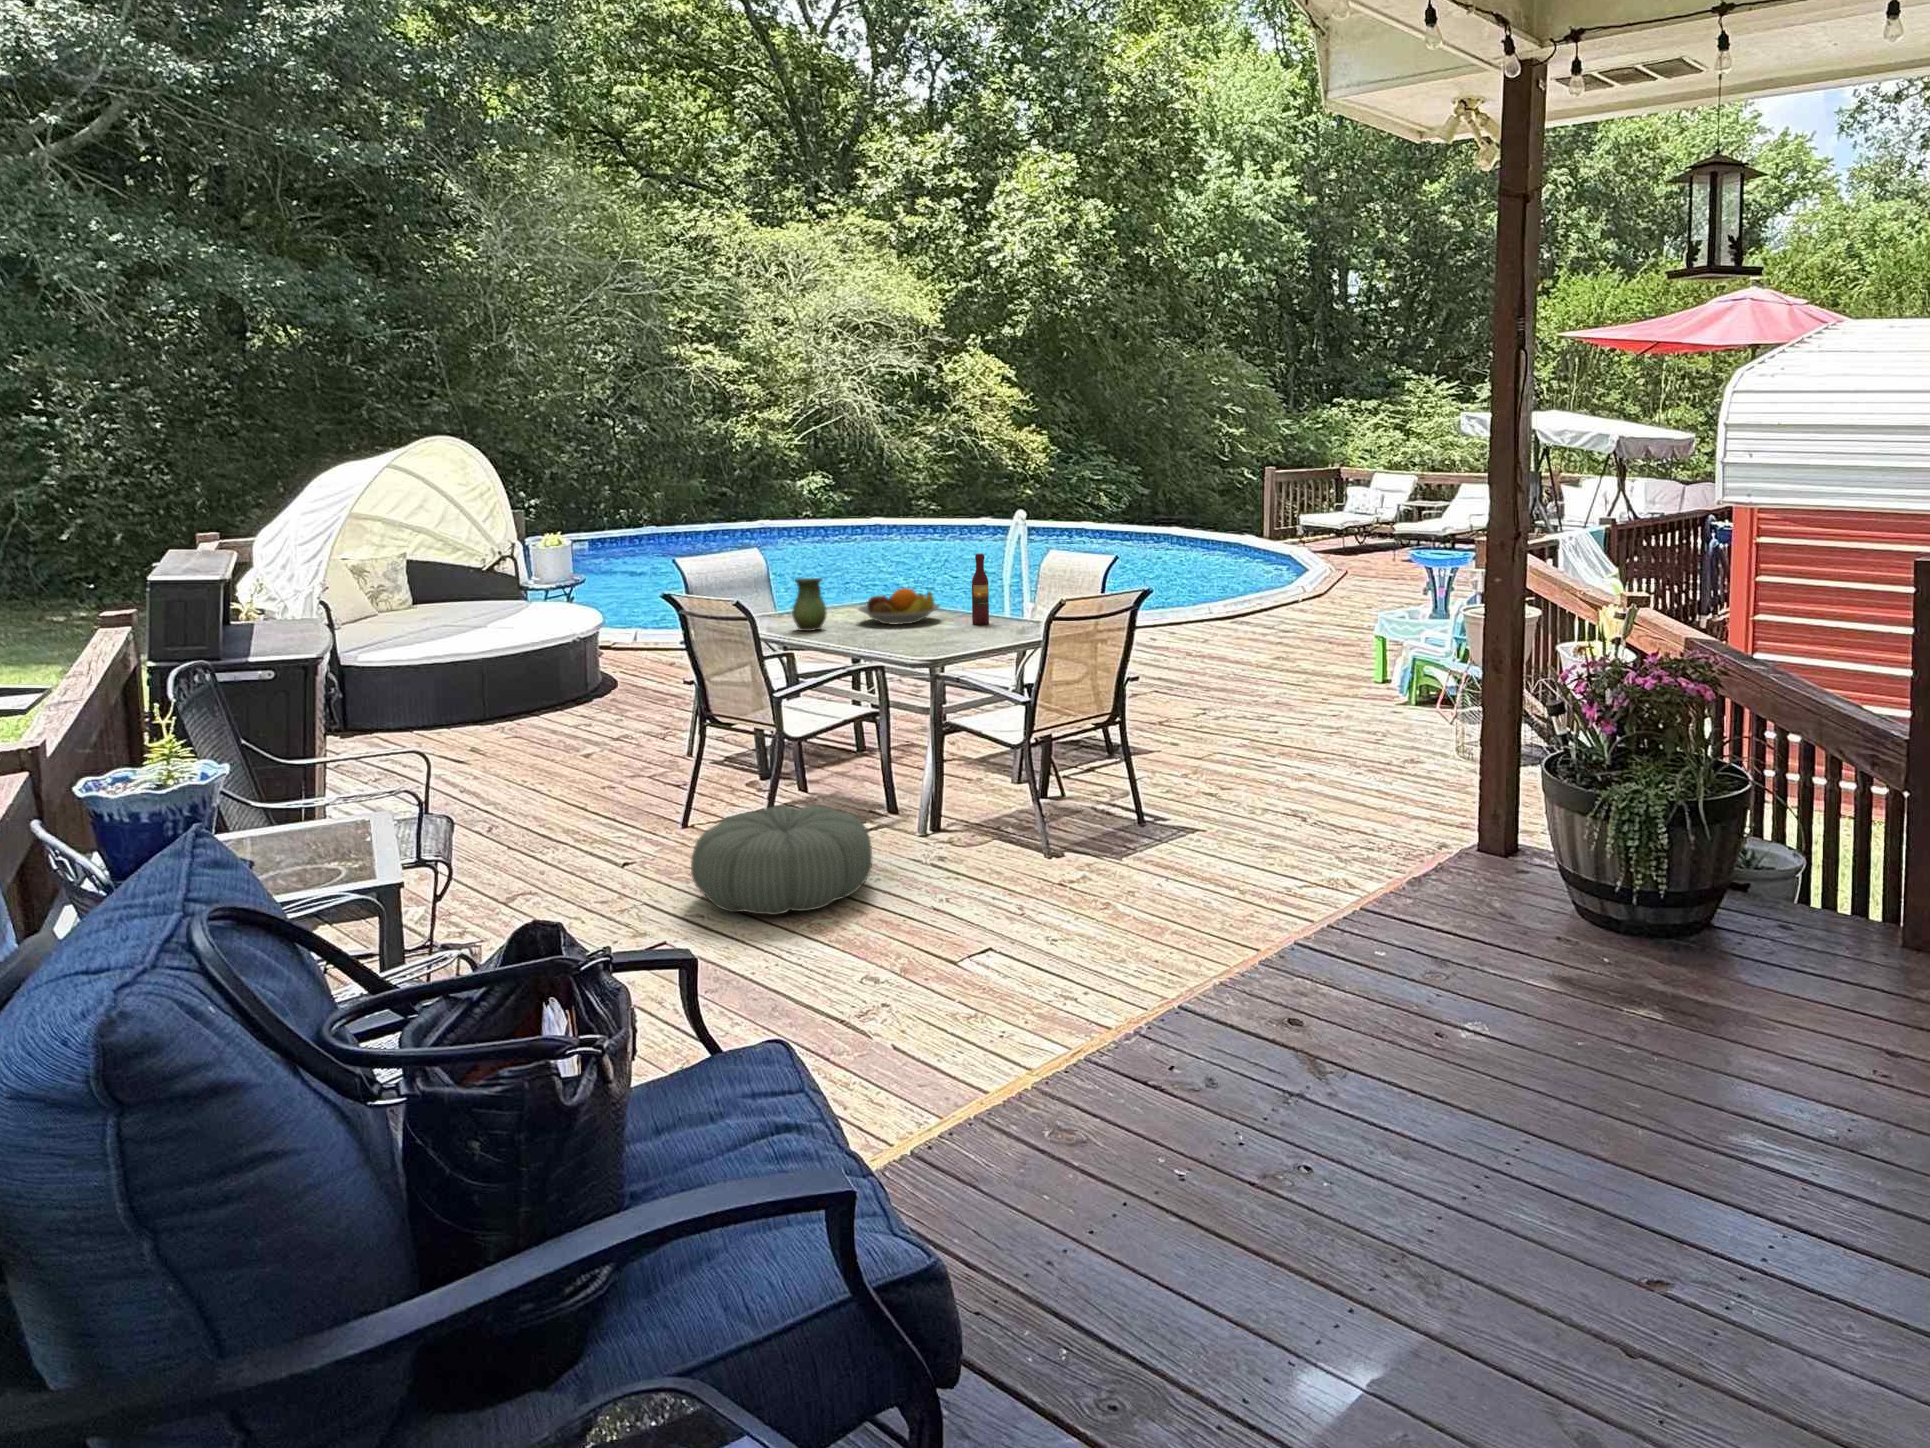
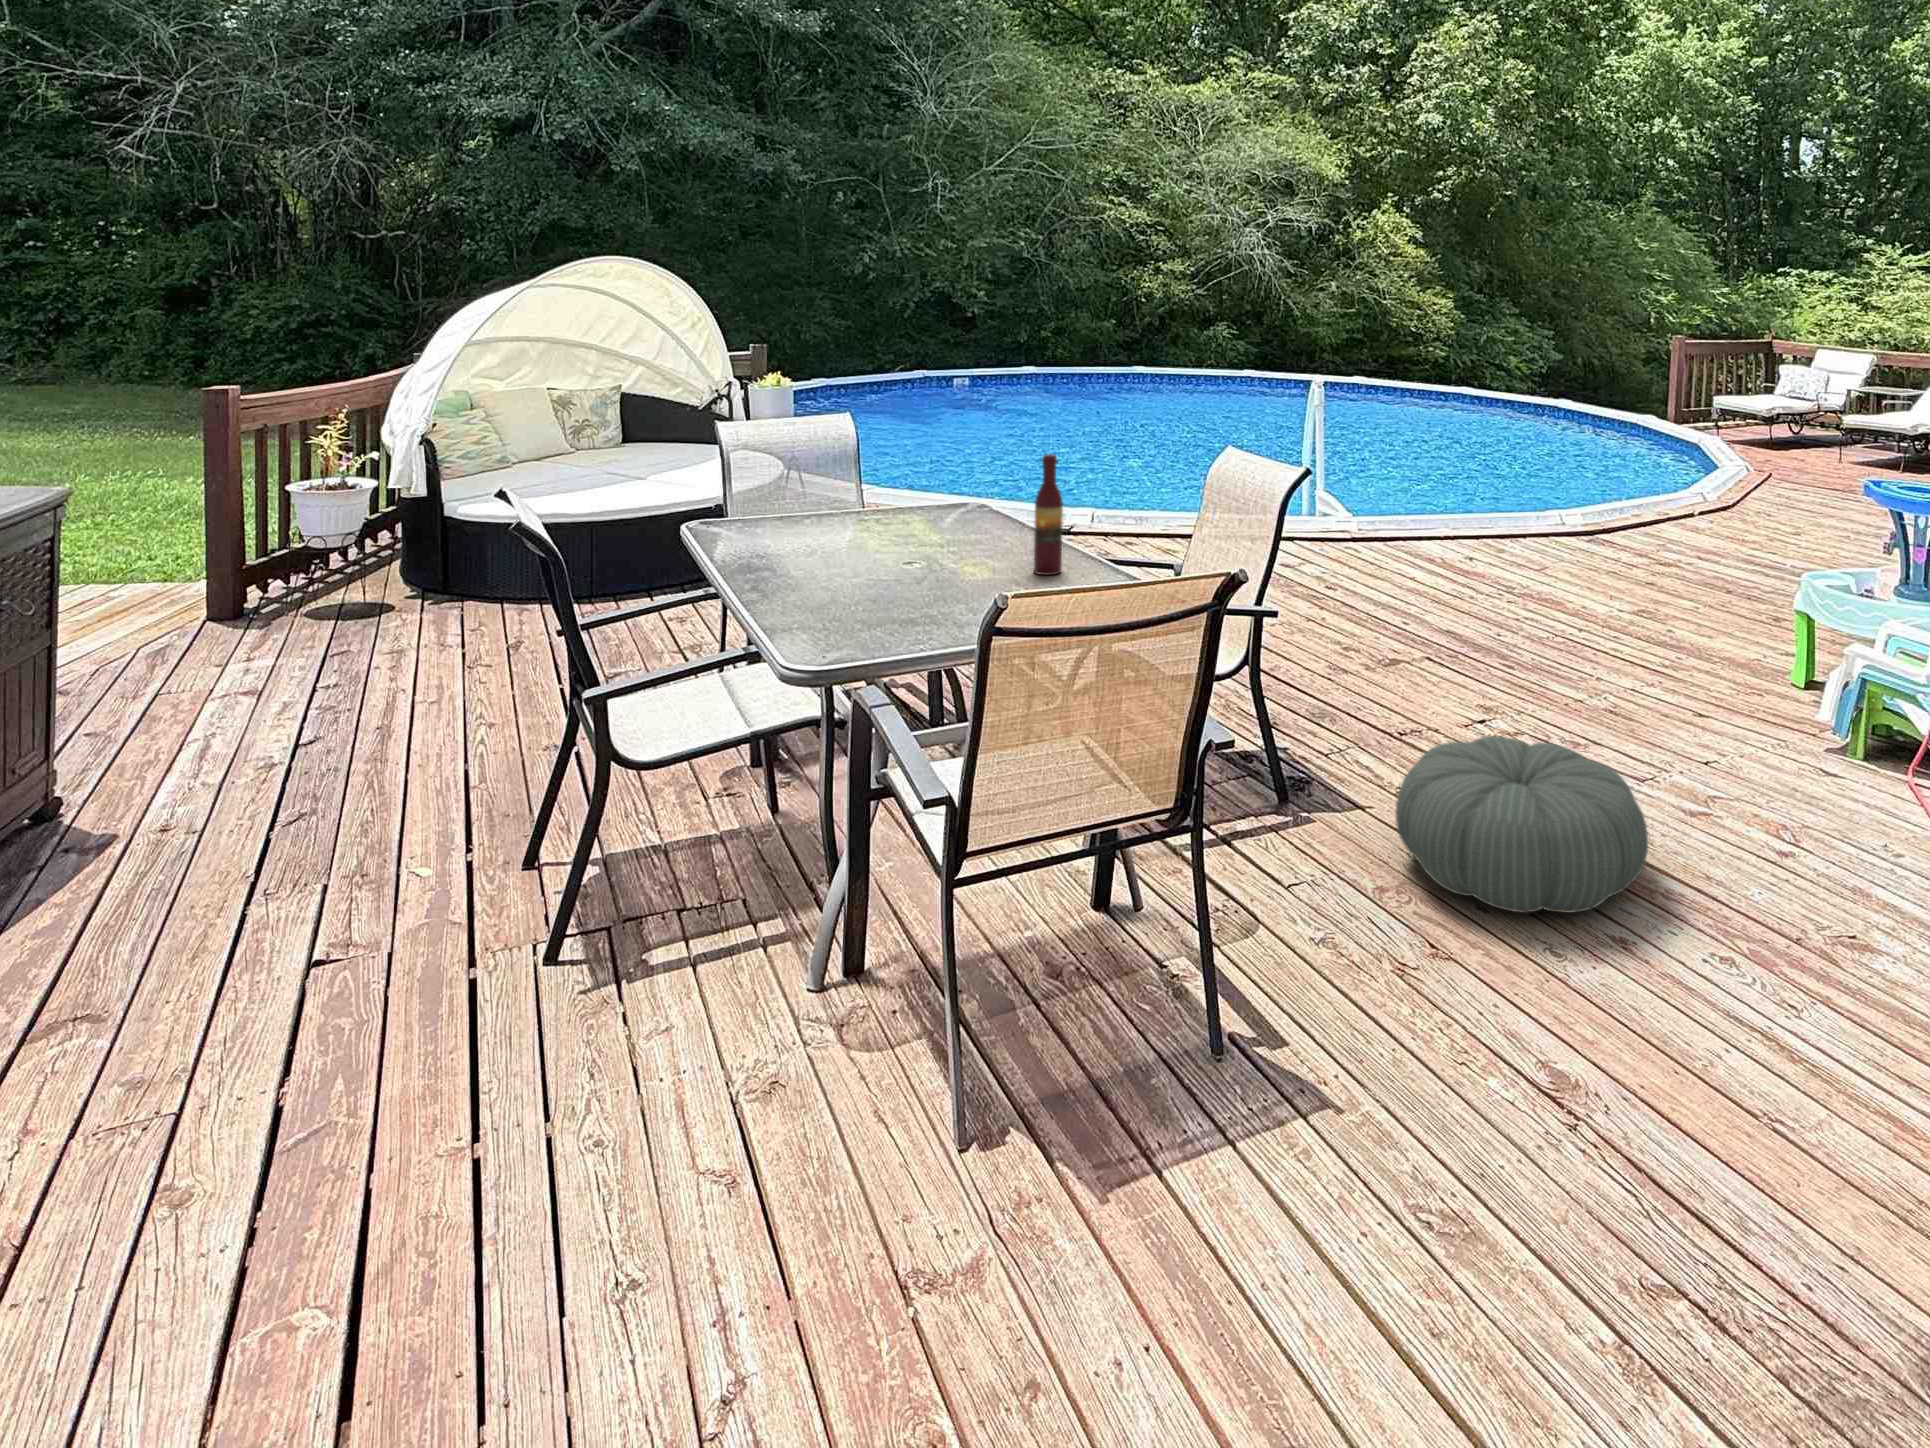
pitcher: present [792,578,827,631] -> none [757,473,815,560]
fruit bowl: present [859,588,940,625] -> none [873,499,1005,559]
pouf: present [691,806,872,915] -> present [1396,736,1648,913]

